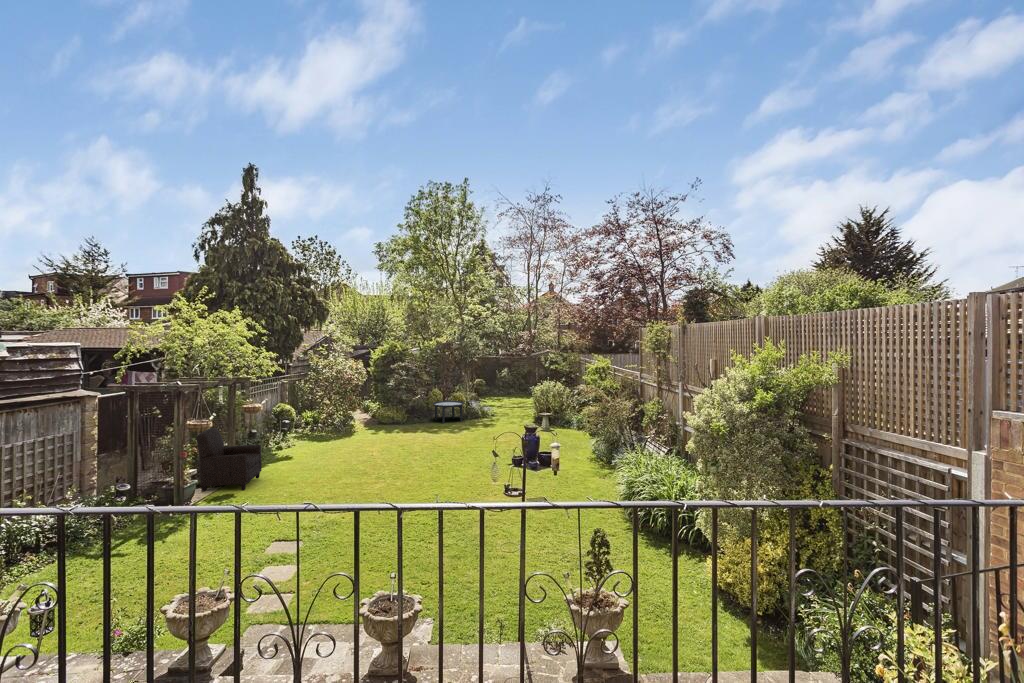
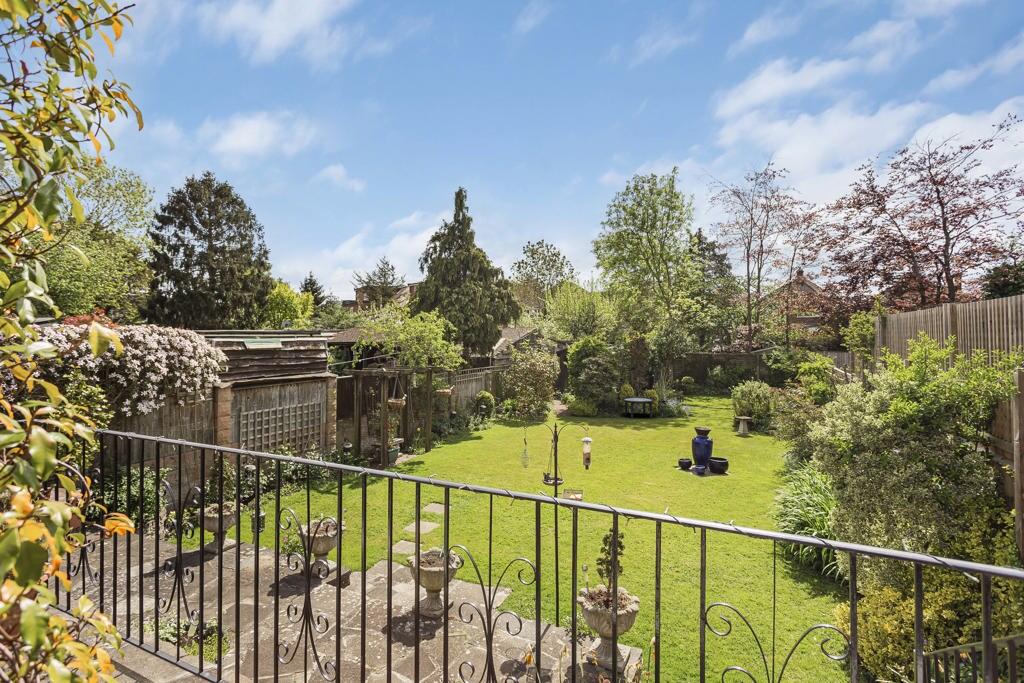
chair: present [196,428,262,491] -> none [405,407,454,459]

